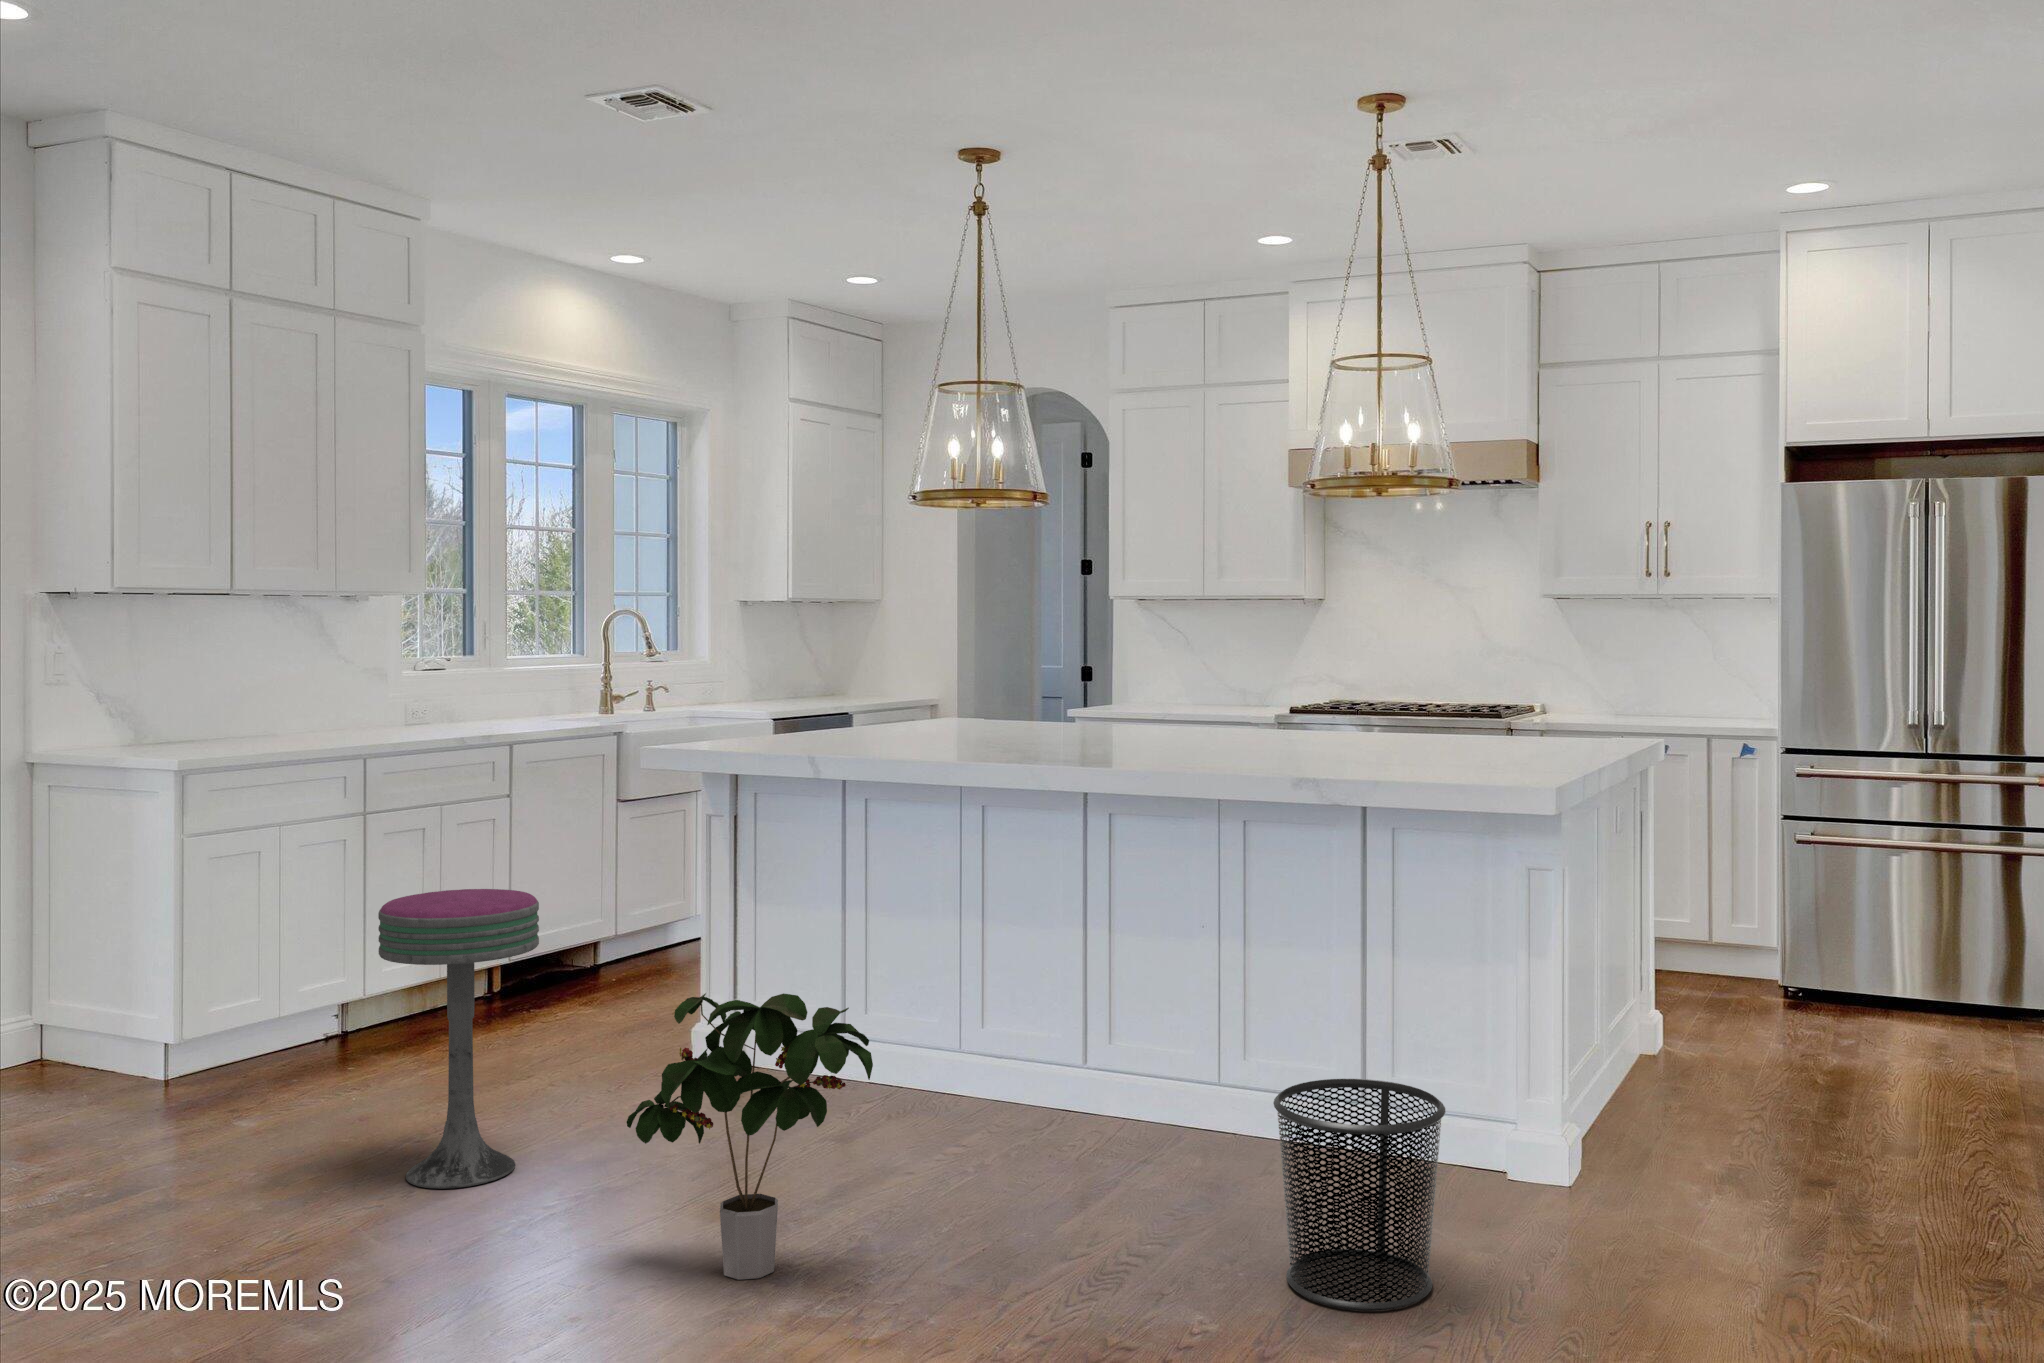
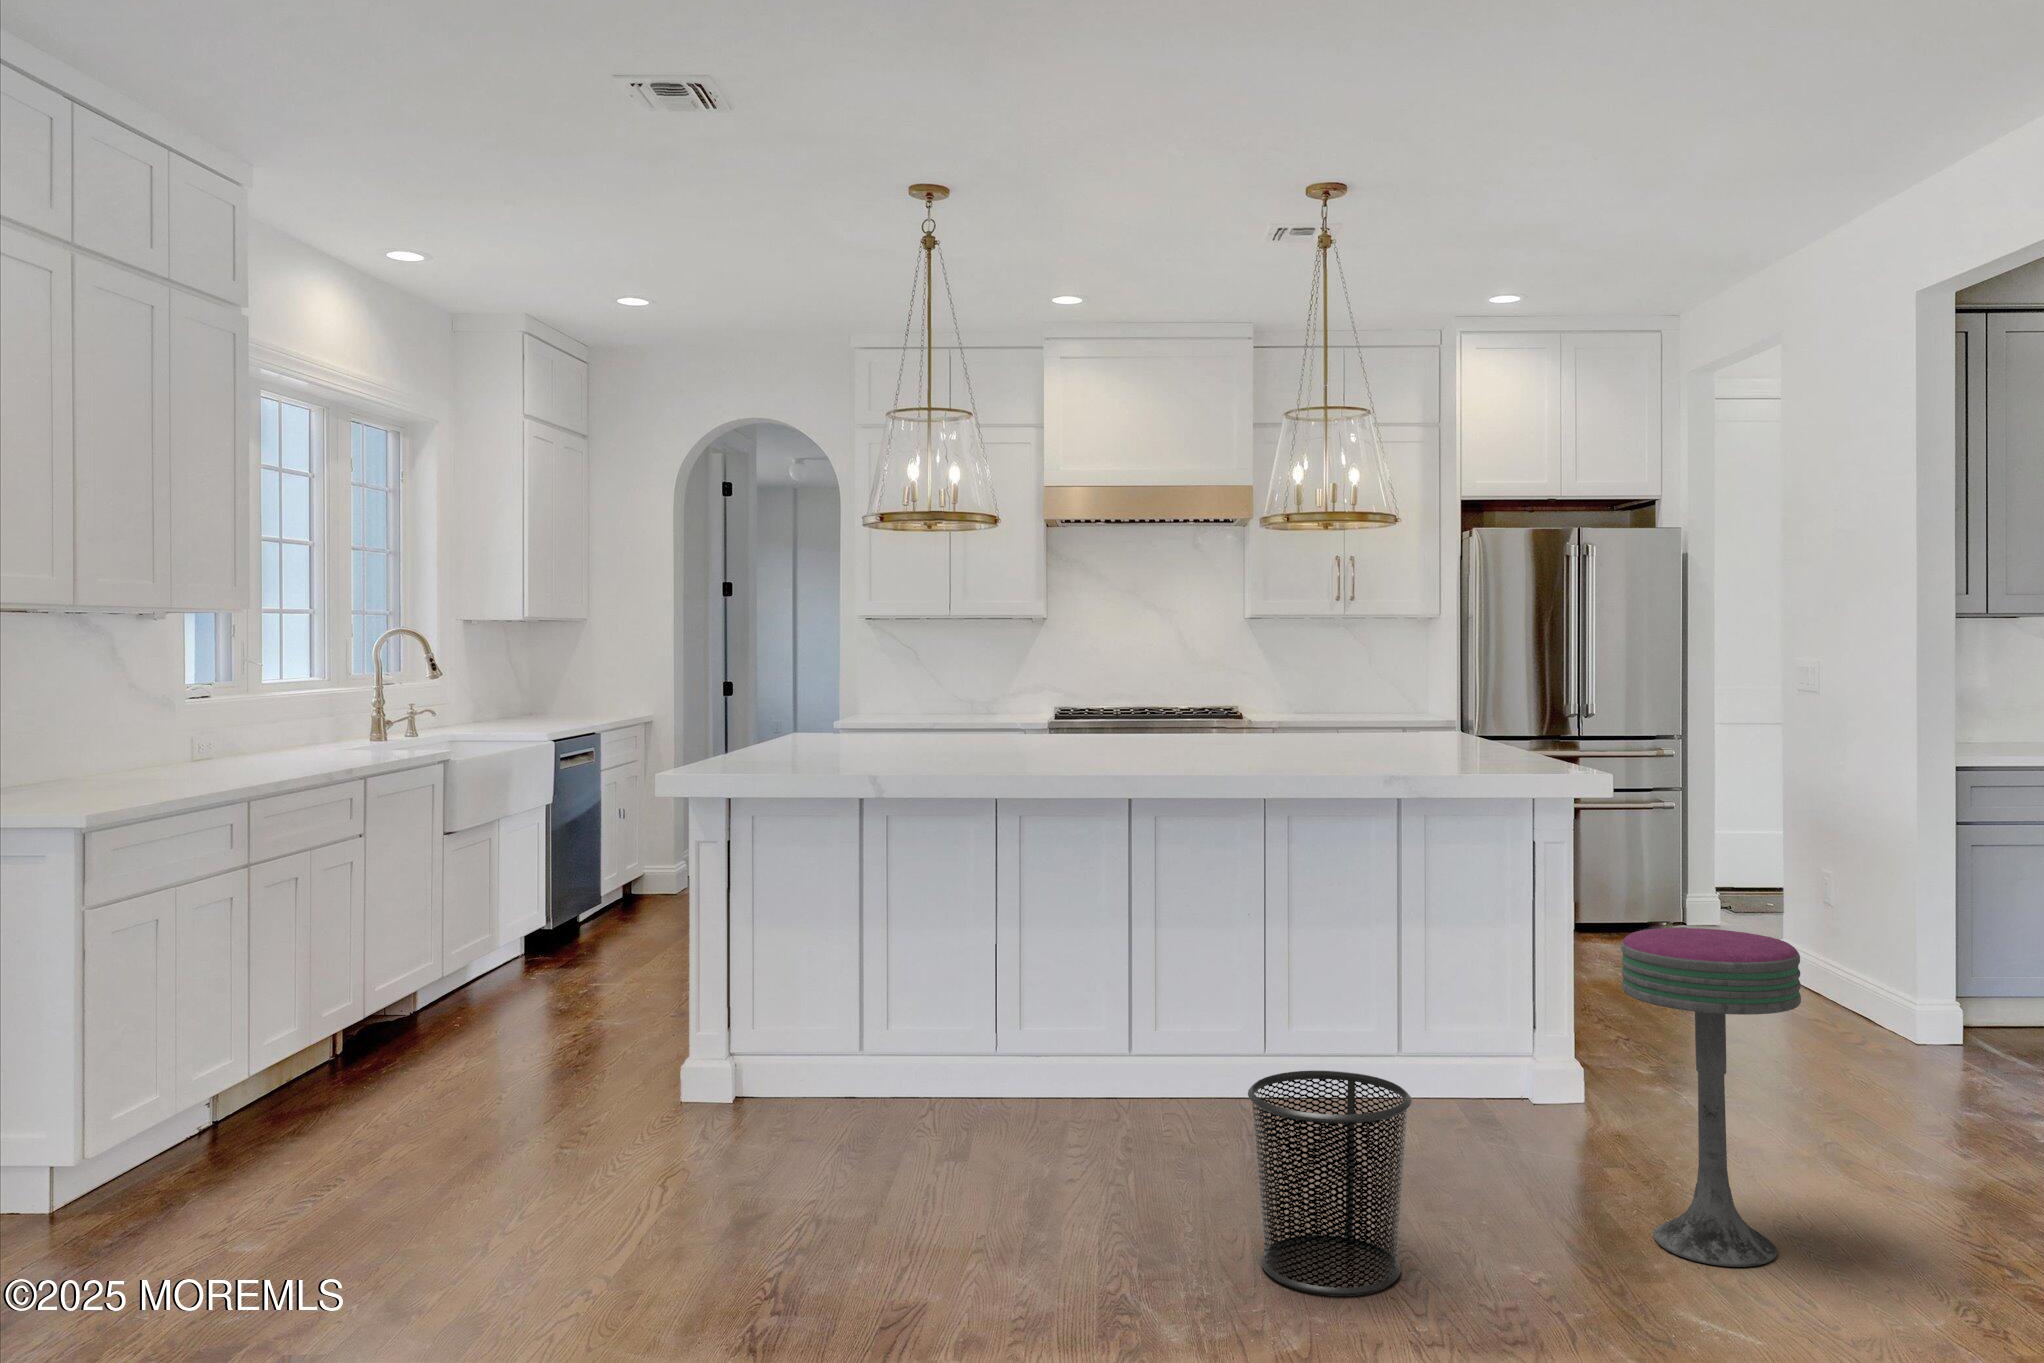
bar stool: present [378,889,539,1189] -> present [1621,928,1801,1267]
potted plant: present [627,993,873,1280] -> none [627,992,865,1272]

